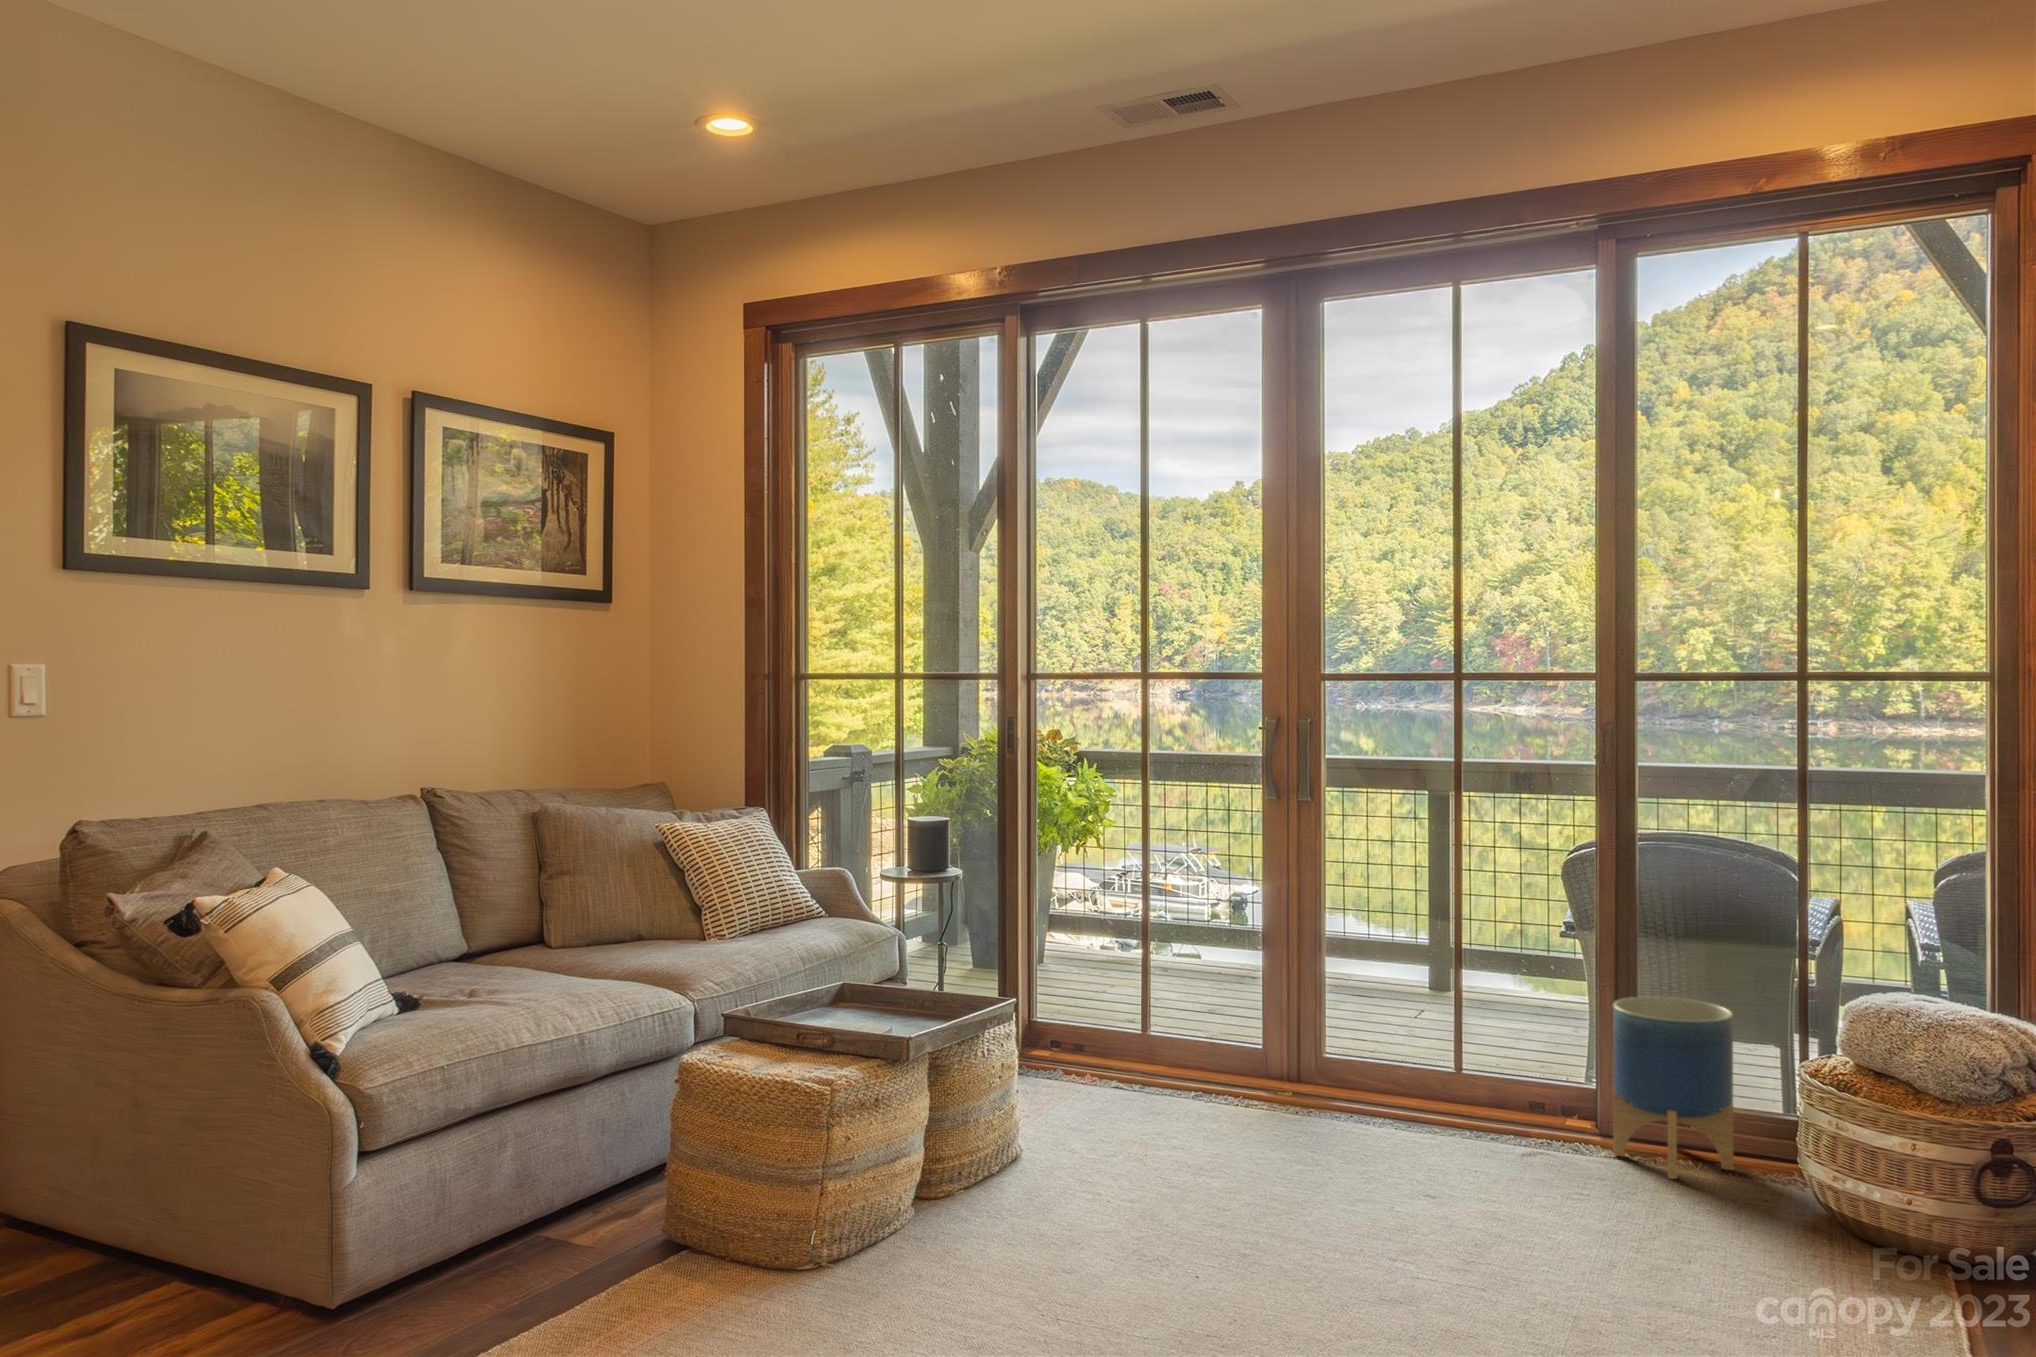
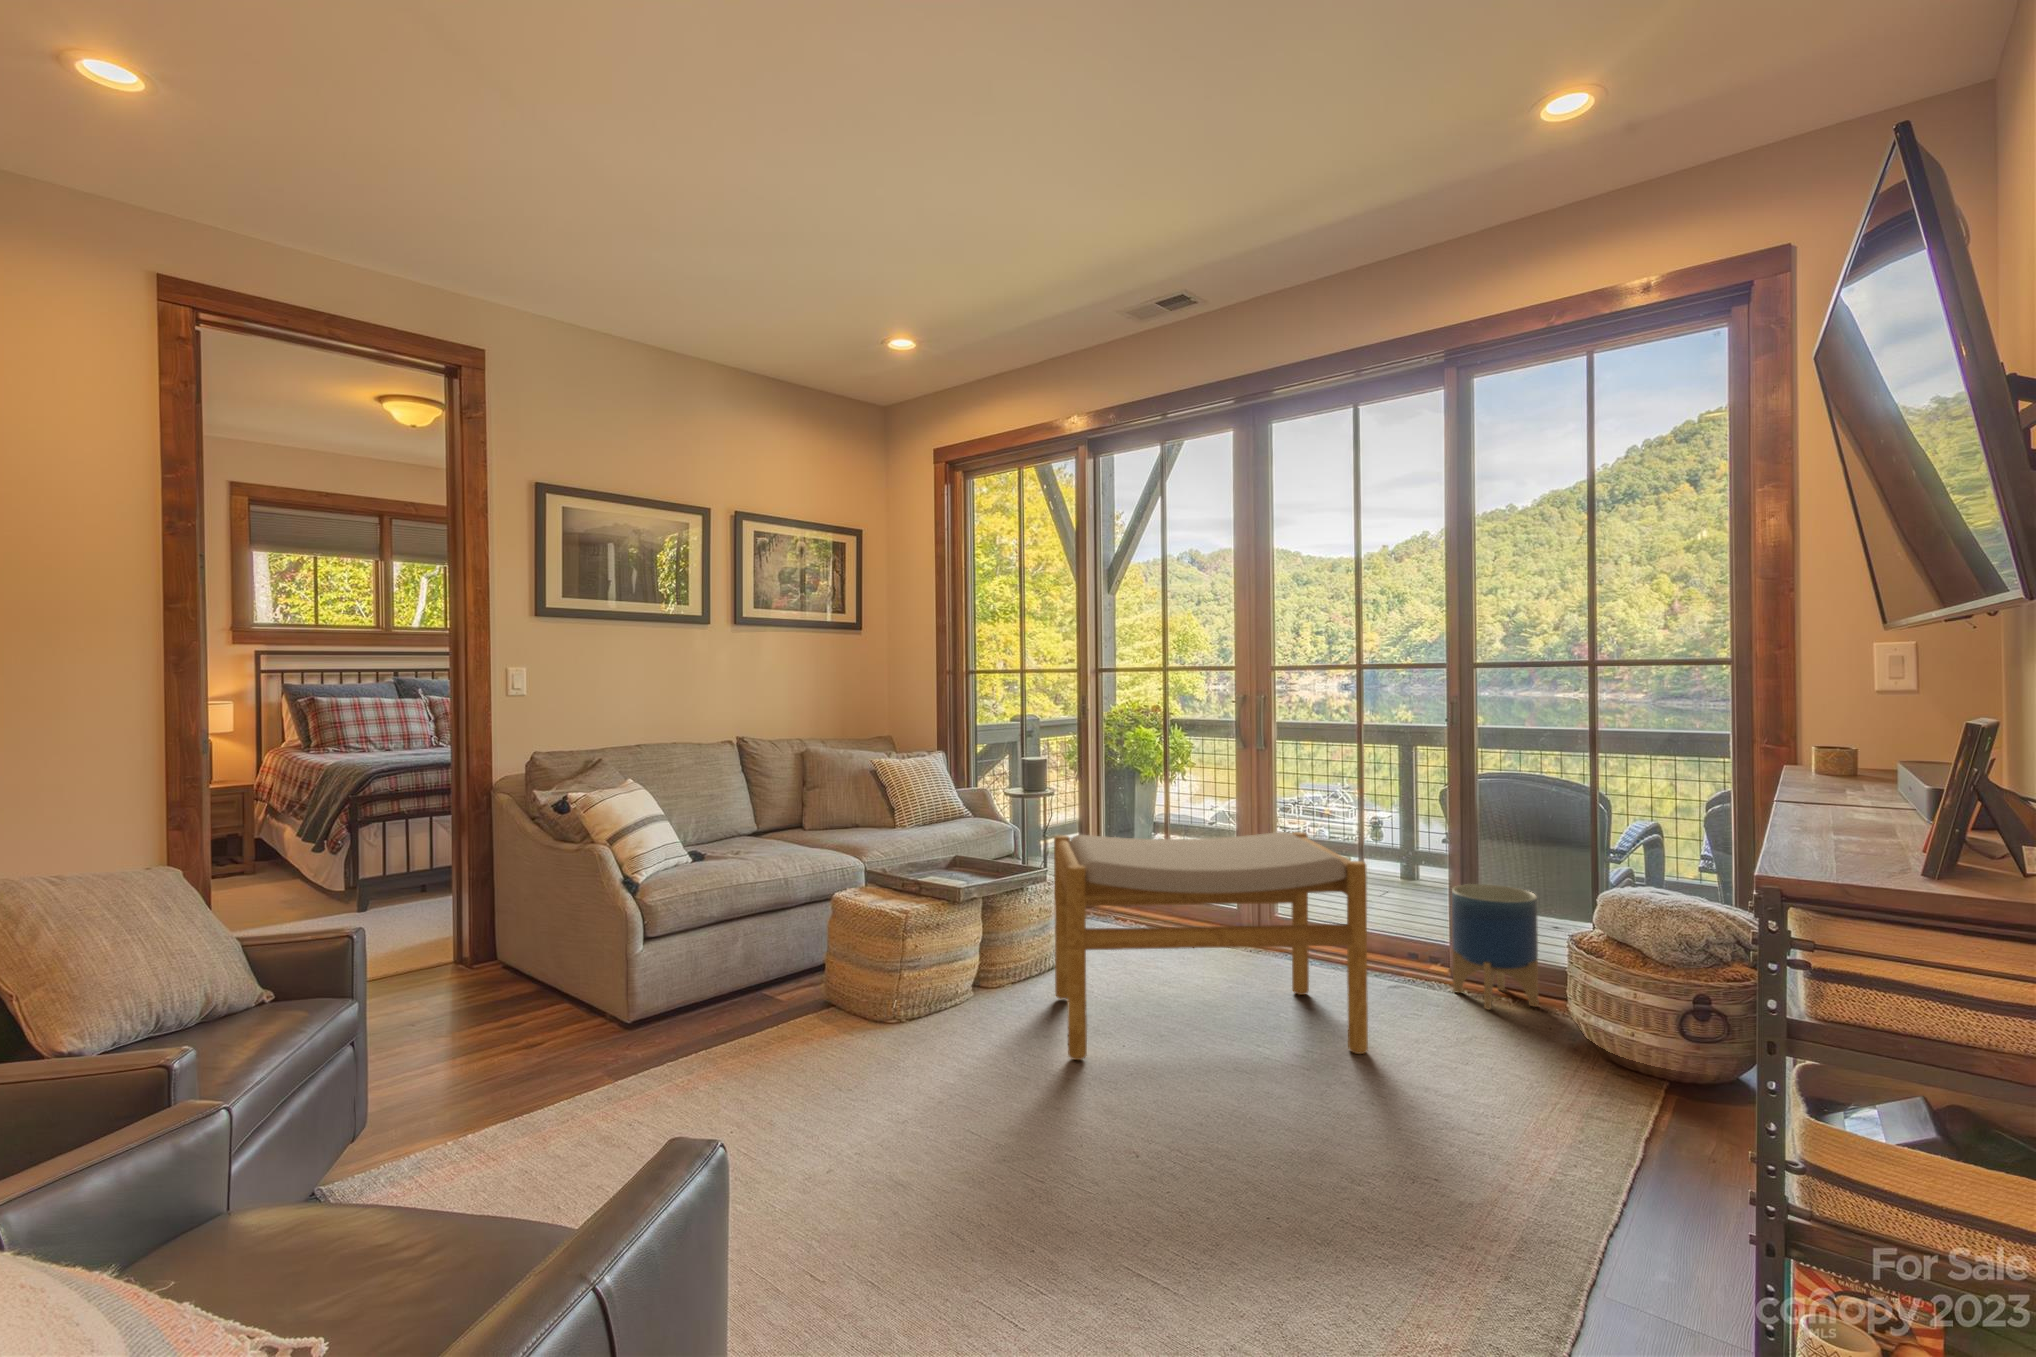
footstool: none [1051,929,1554,1306] -> present [1054,832,1368,1060]

